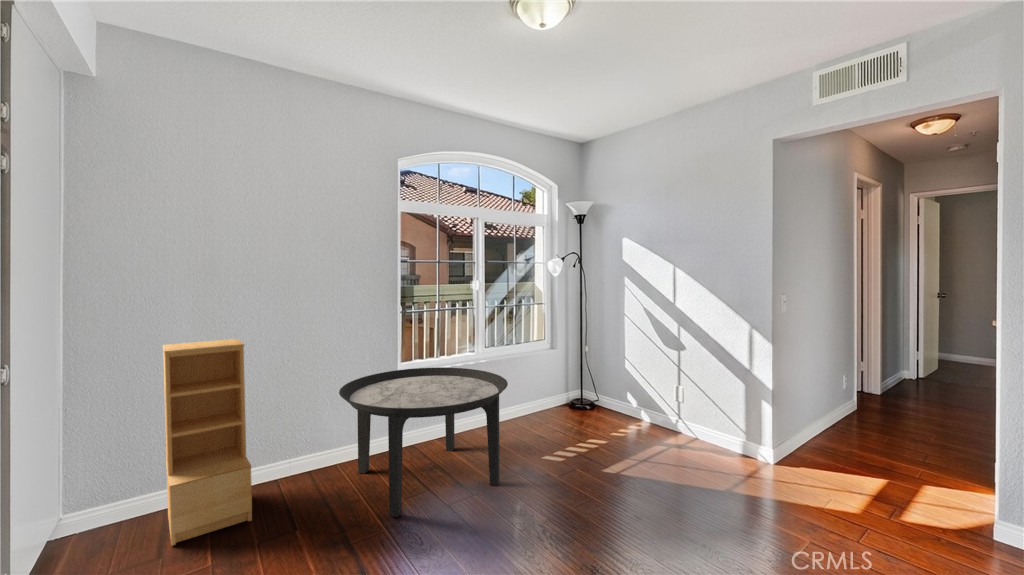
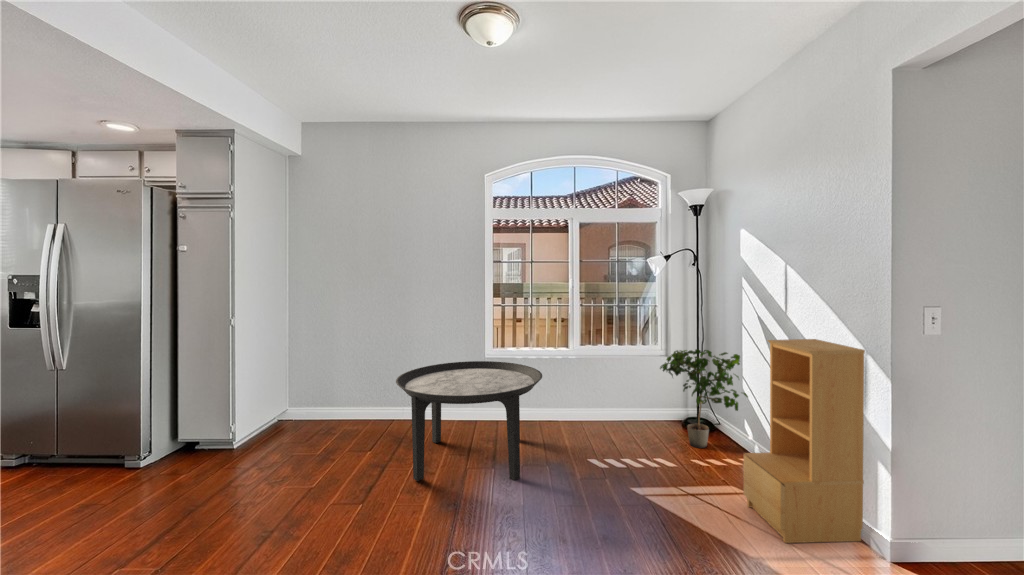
potted plant: none [568,338,637,422] -> present [660,349,748,448]
bookshelf: present [163,339,252,546] -> present [744,339,865,543]

